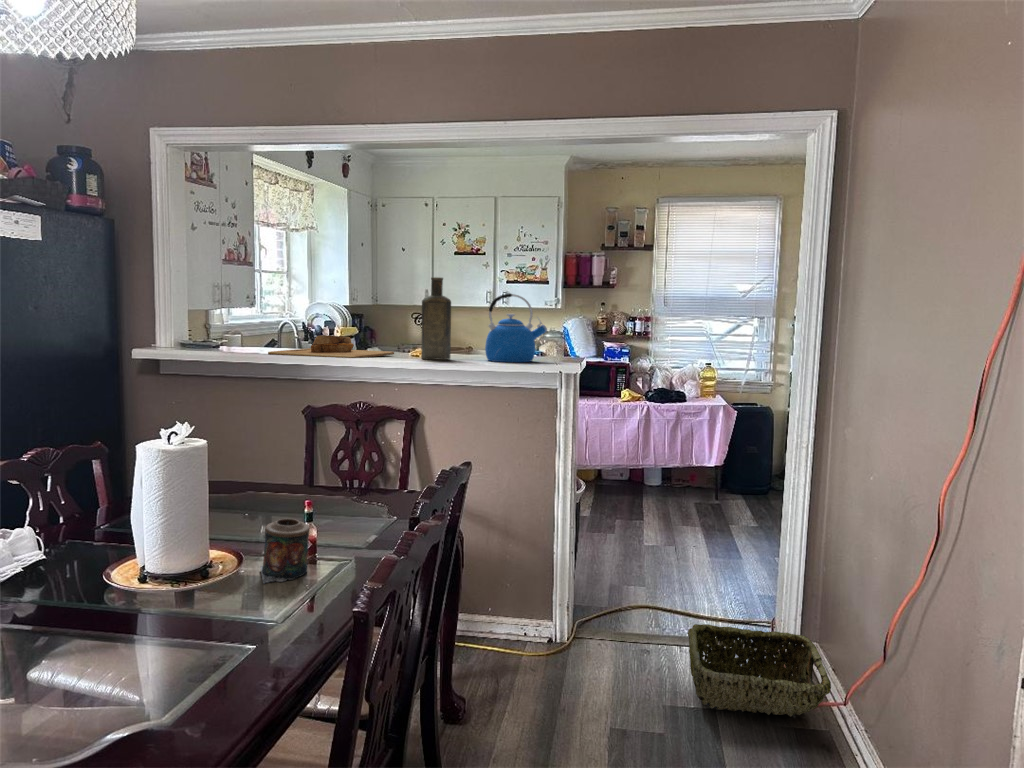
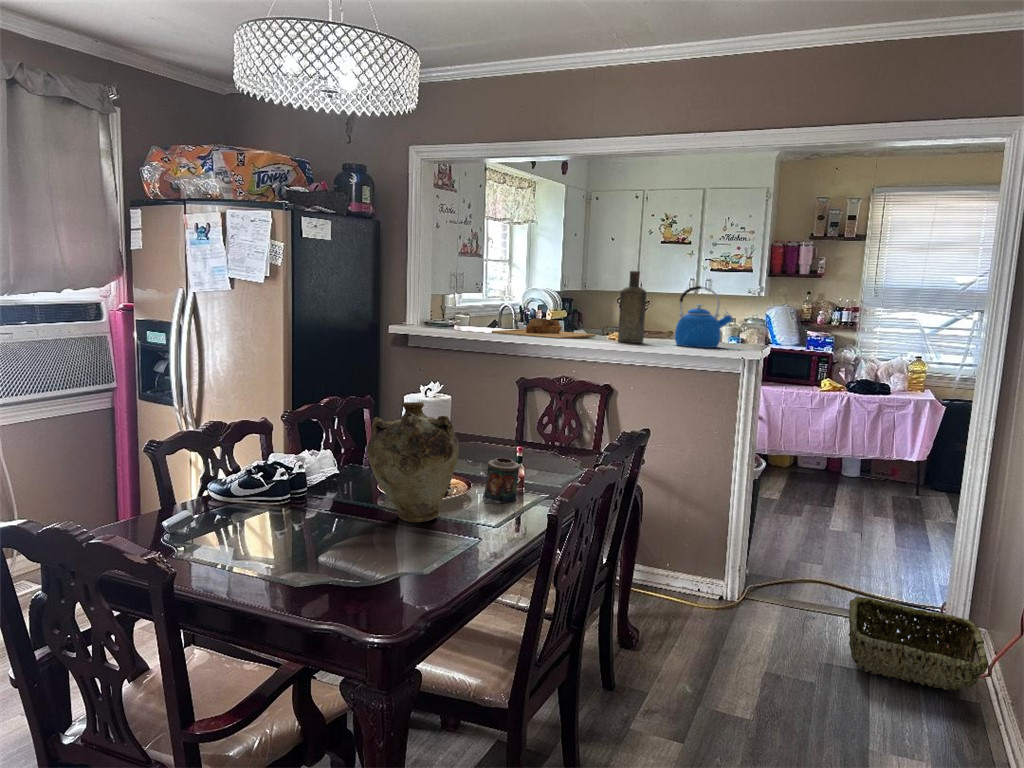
vase: none [72,455,219,631] -> present [367,402,459,522]

